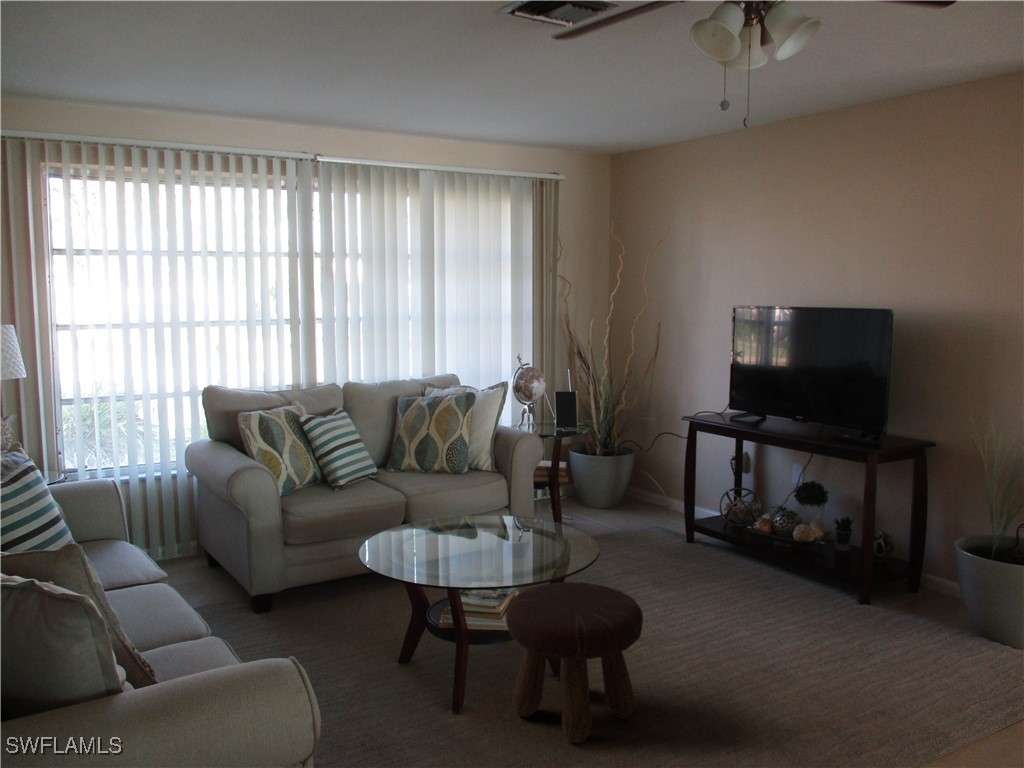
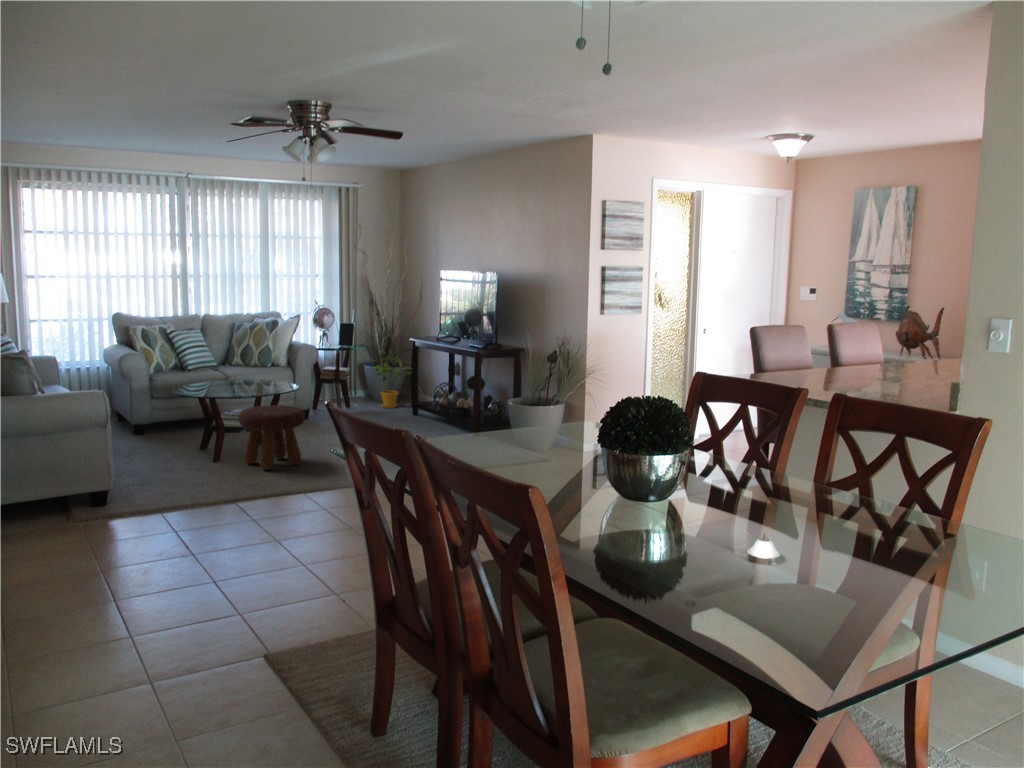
house plant: none [607,432,677,525] -> present [372,351,411,408]

